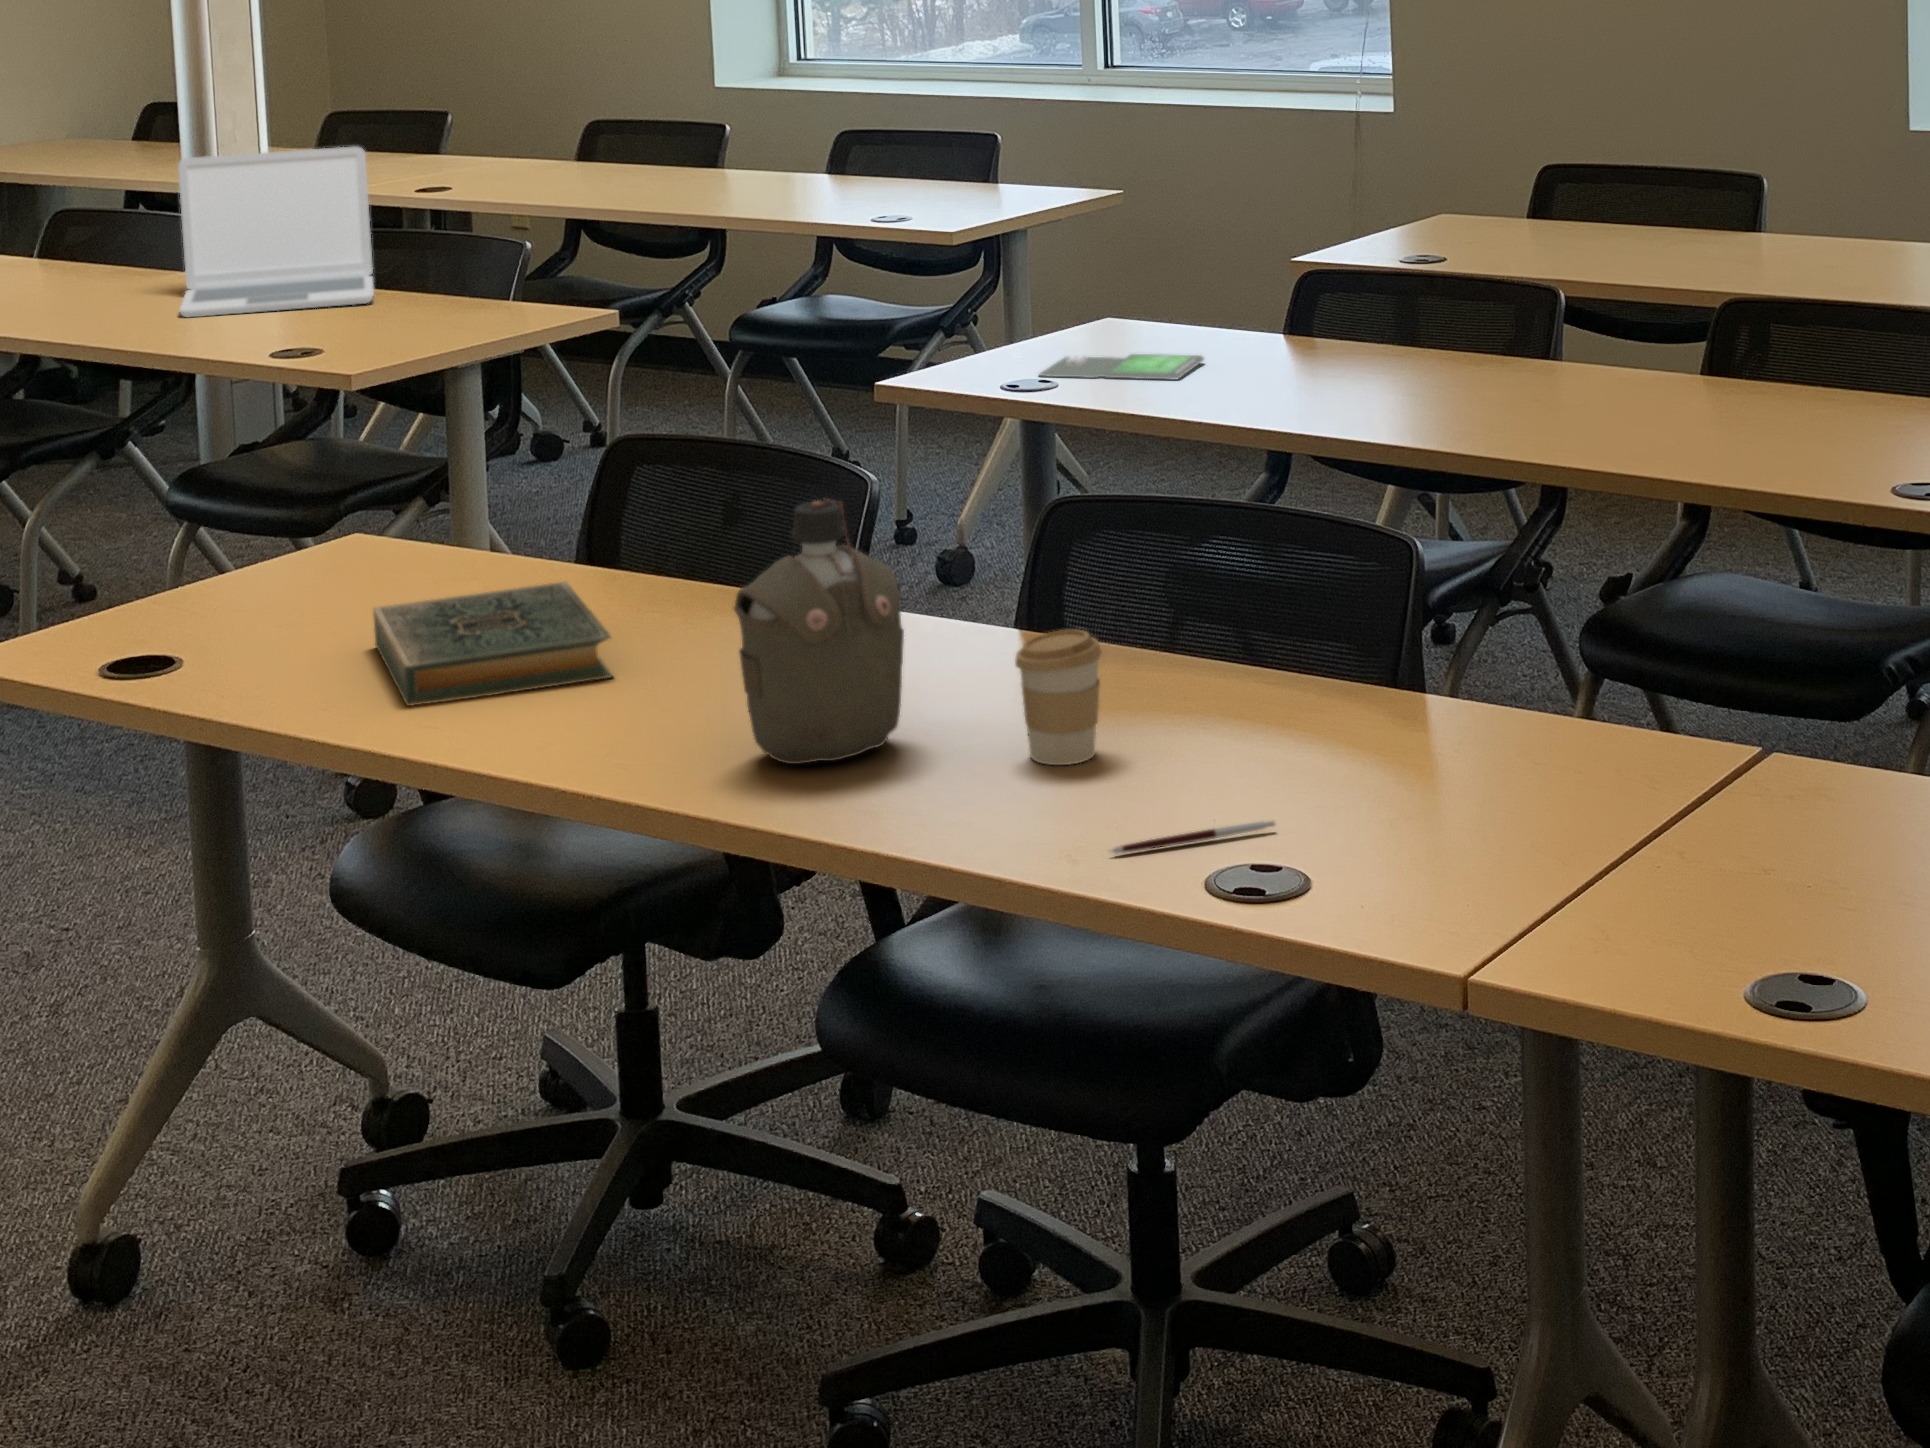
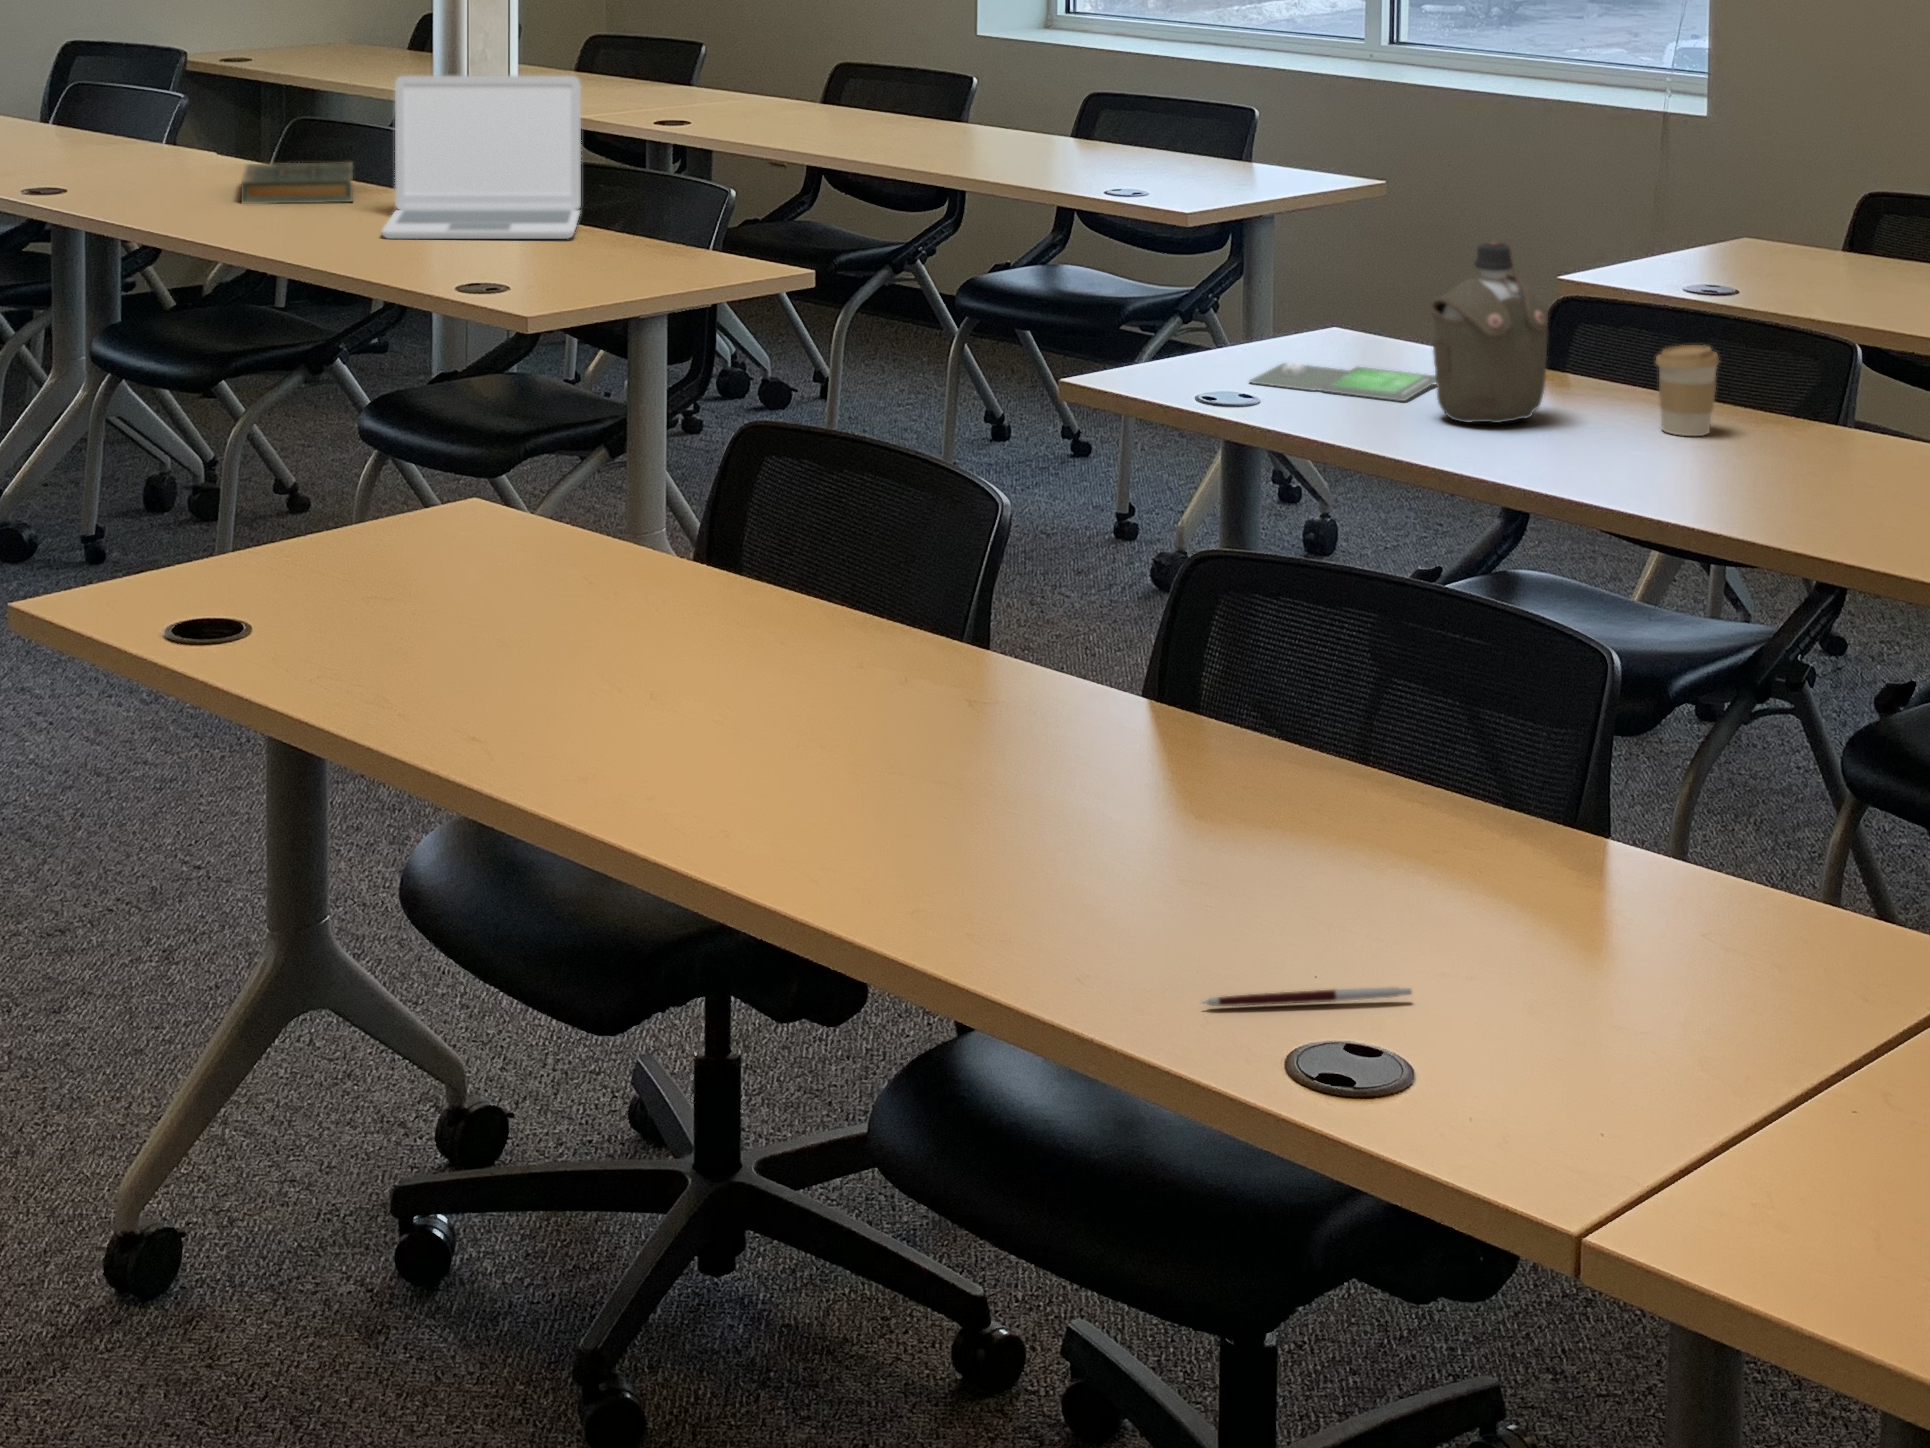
water bottle: present [734,499,904,764] -> present [1431,242,1548,423]
hardback book: present [373,582,613,706] -> present [241,162,353,204]
coffee cup: present [1015,630,1101,765] -> present [1656,345,1719,436]

